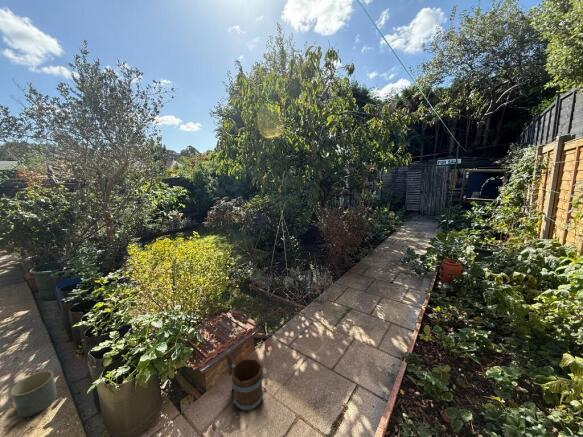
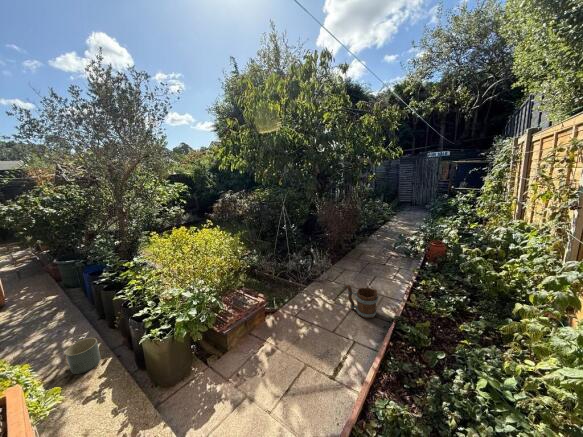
bucket: present [225,353,265,411] -> present [347,285,378,319]

